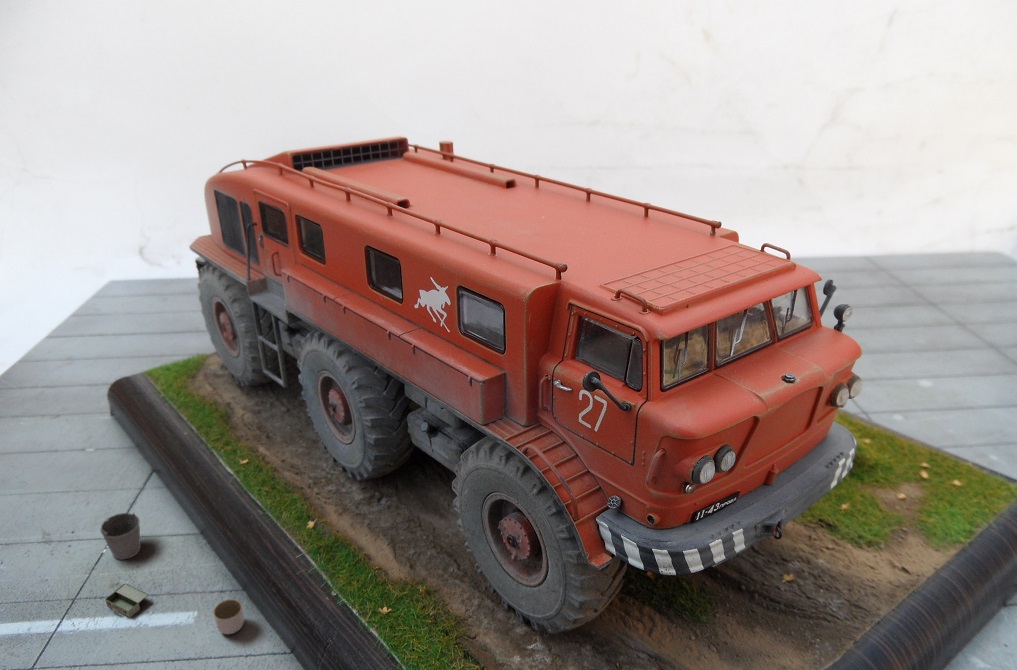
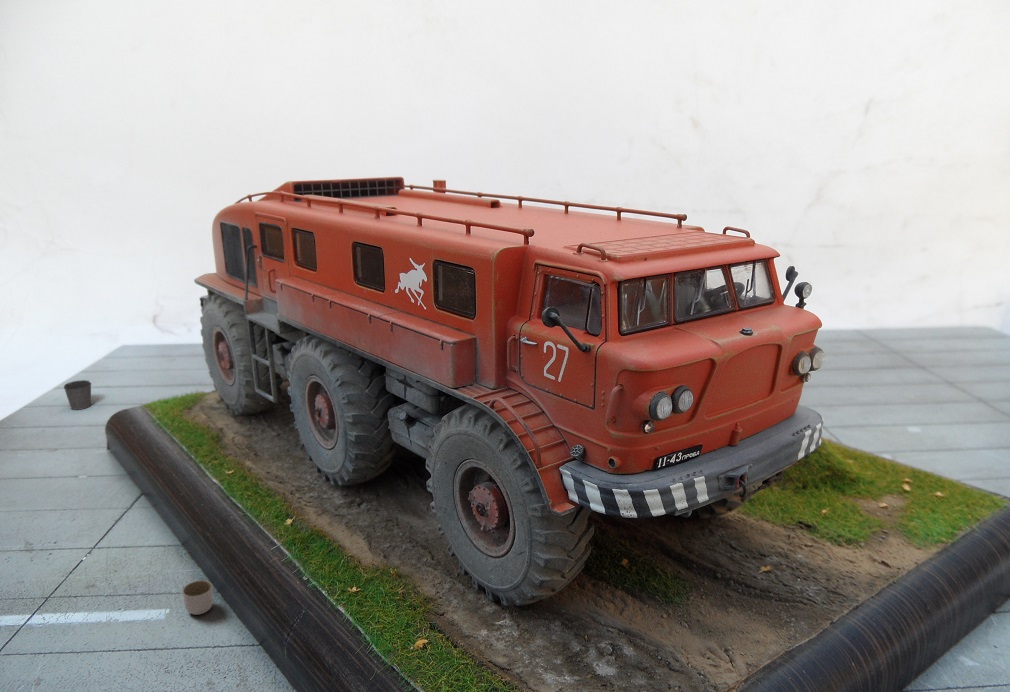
bucket: present [100,513,141,560] -> present [64,380,91,410]
toolbox: present [105,584,148,618] -> none [77,570,121,600]

